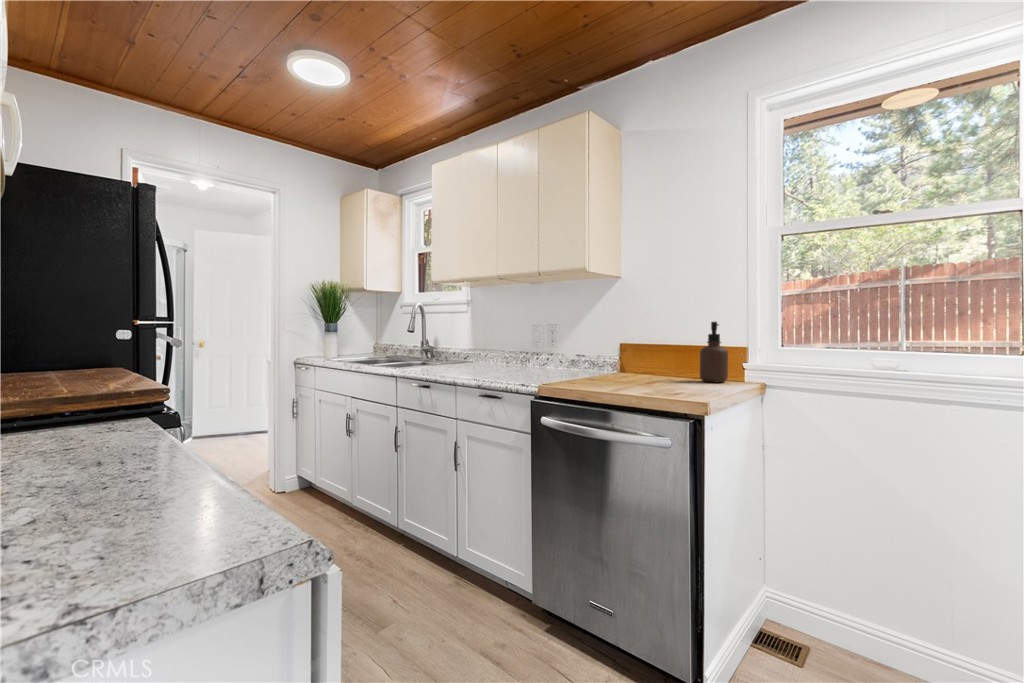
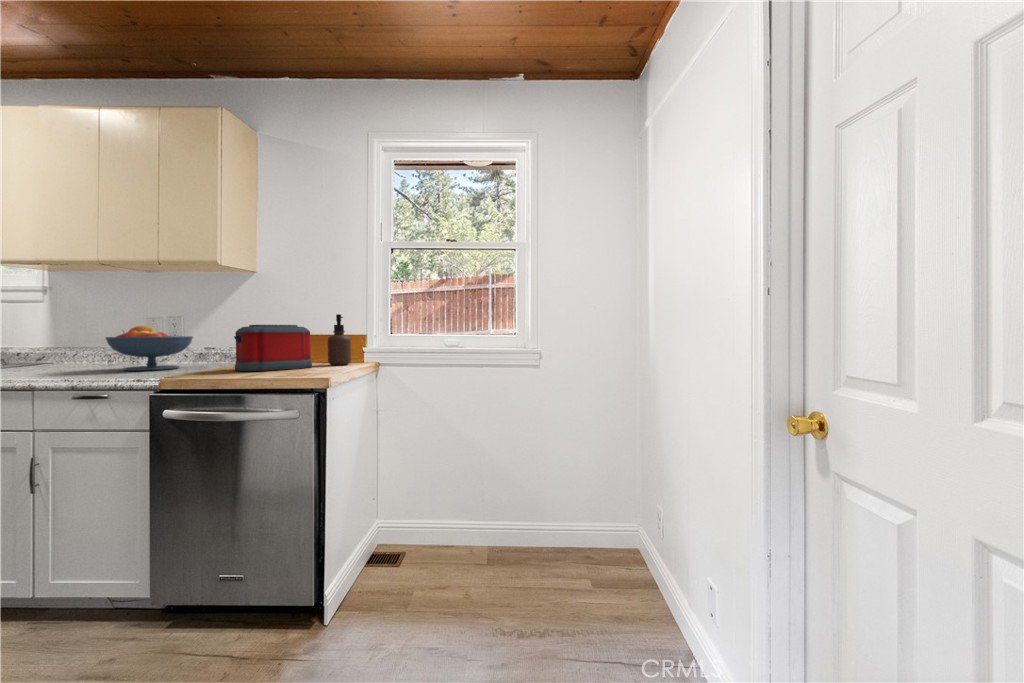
fruit bowl: none [503,333,568,375] -> present [106,326,193,371]
toaster: none [603,334,682,384] -> present [234,325,312,371]

